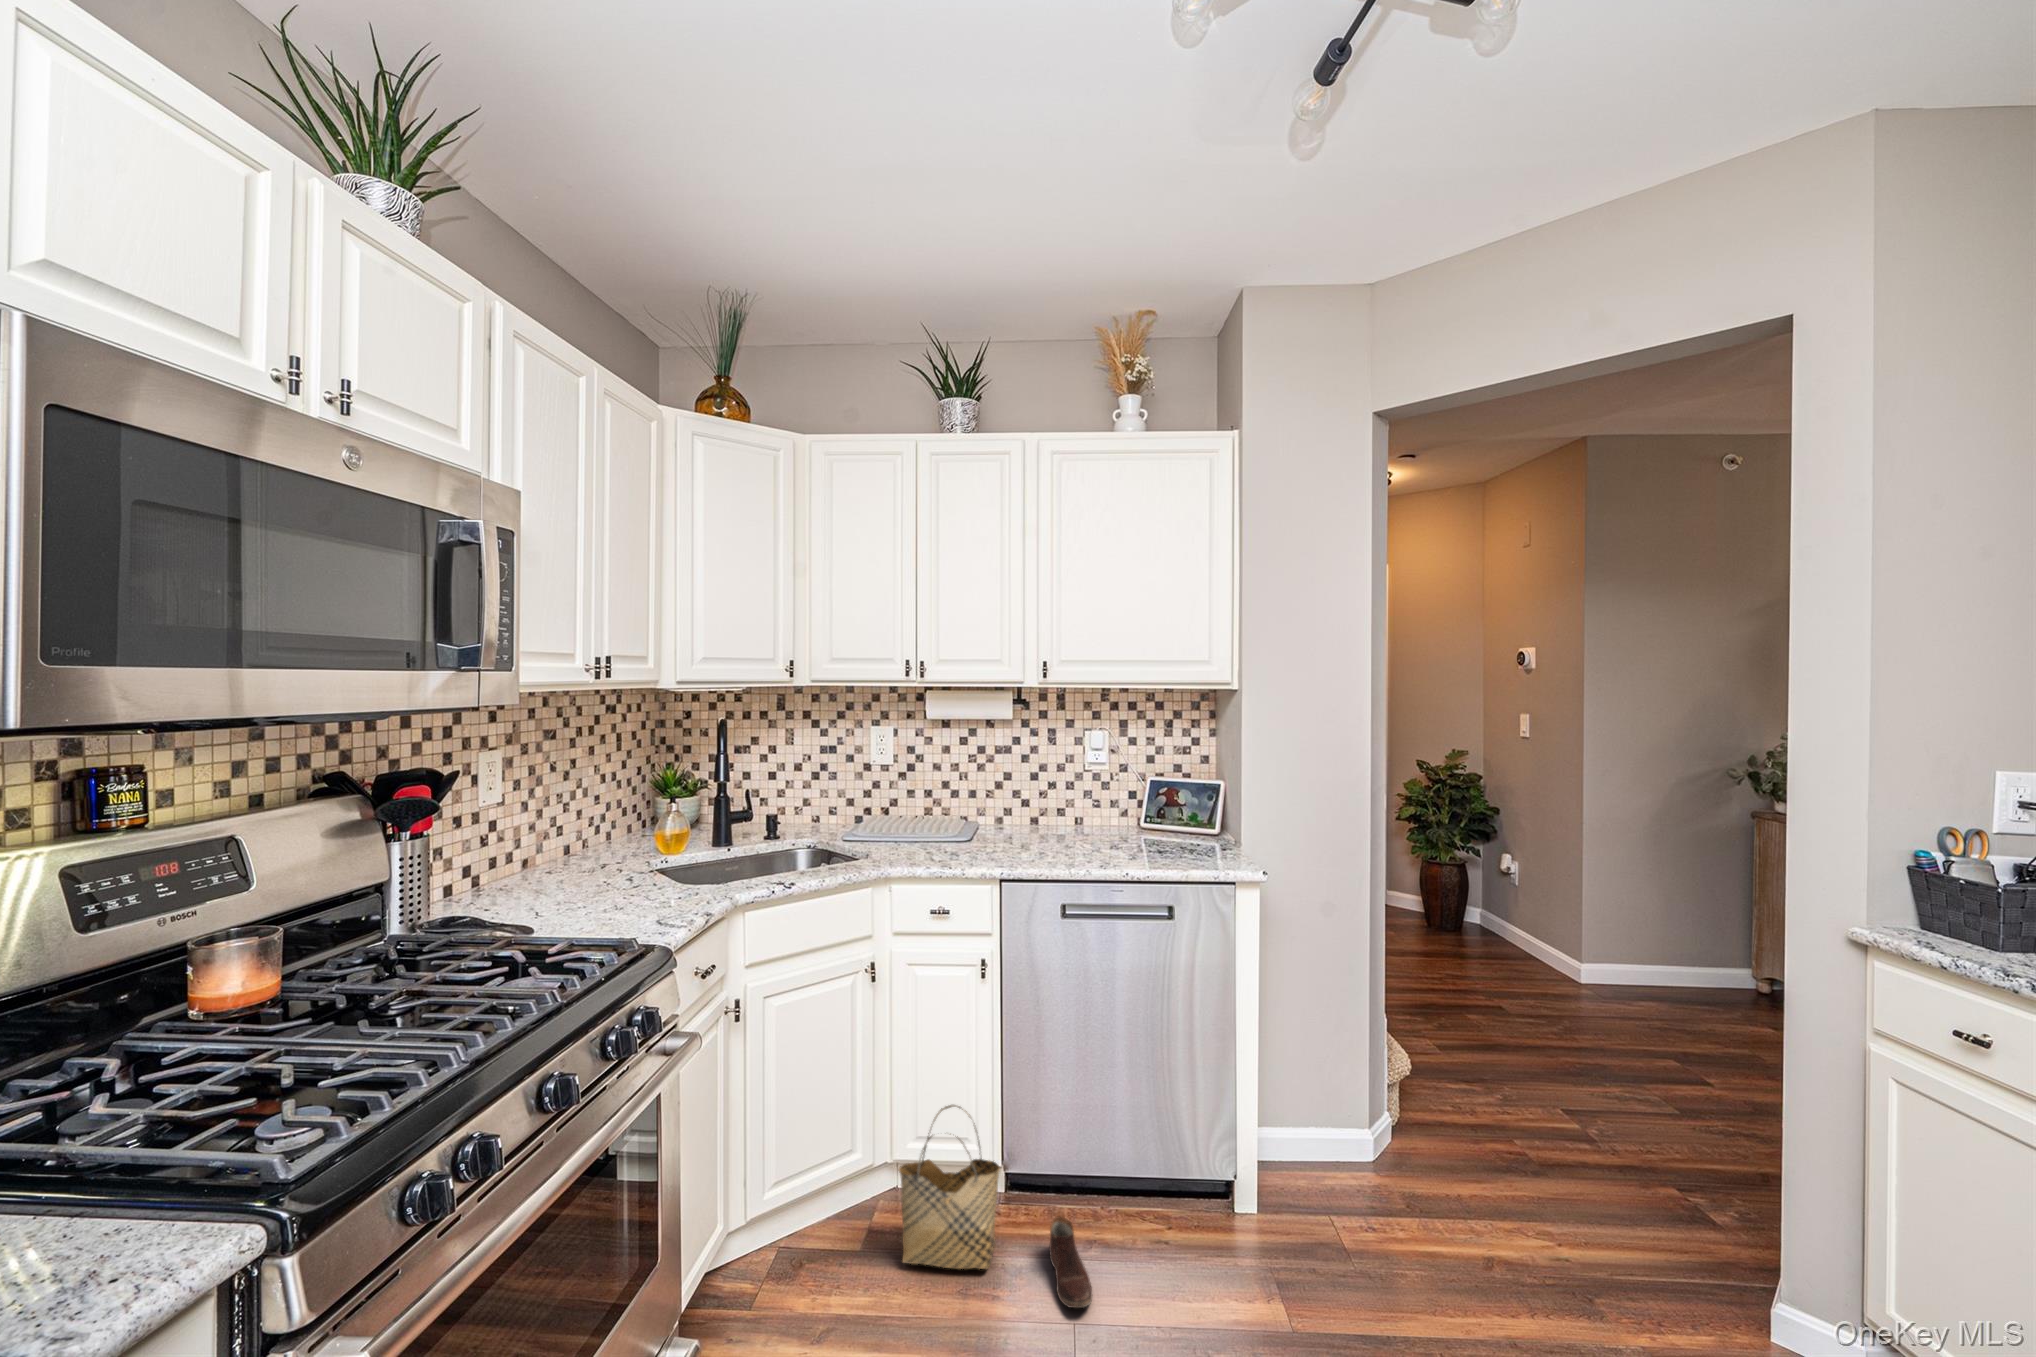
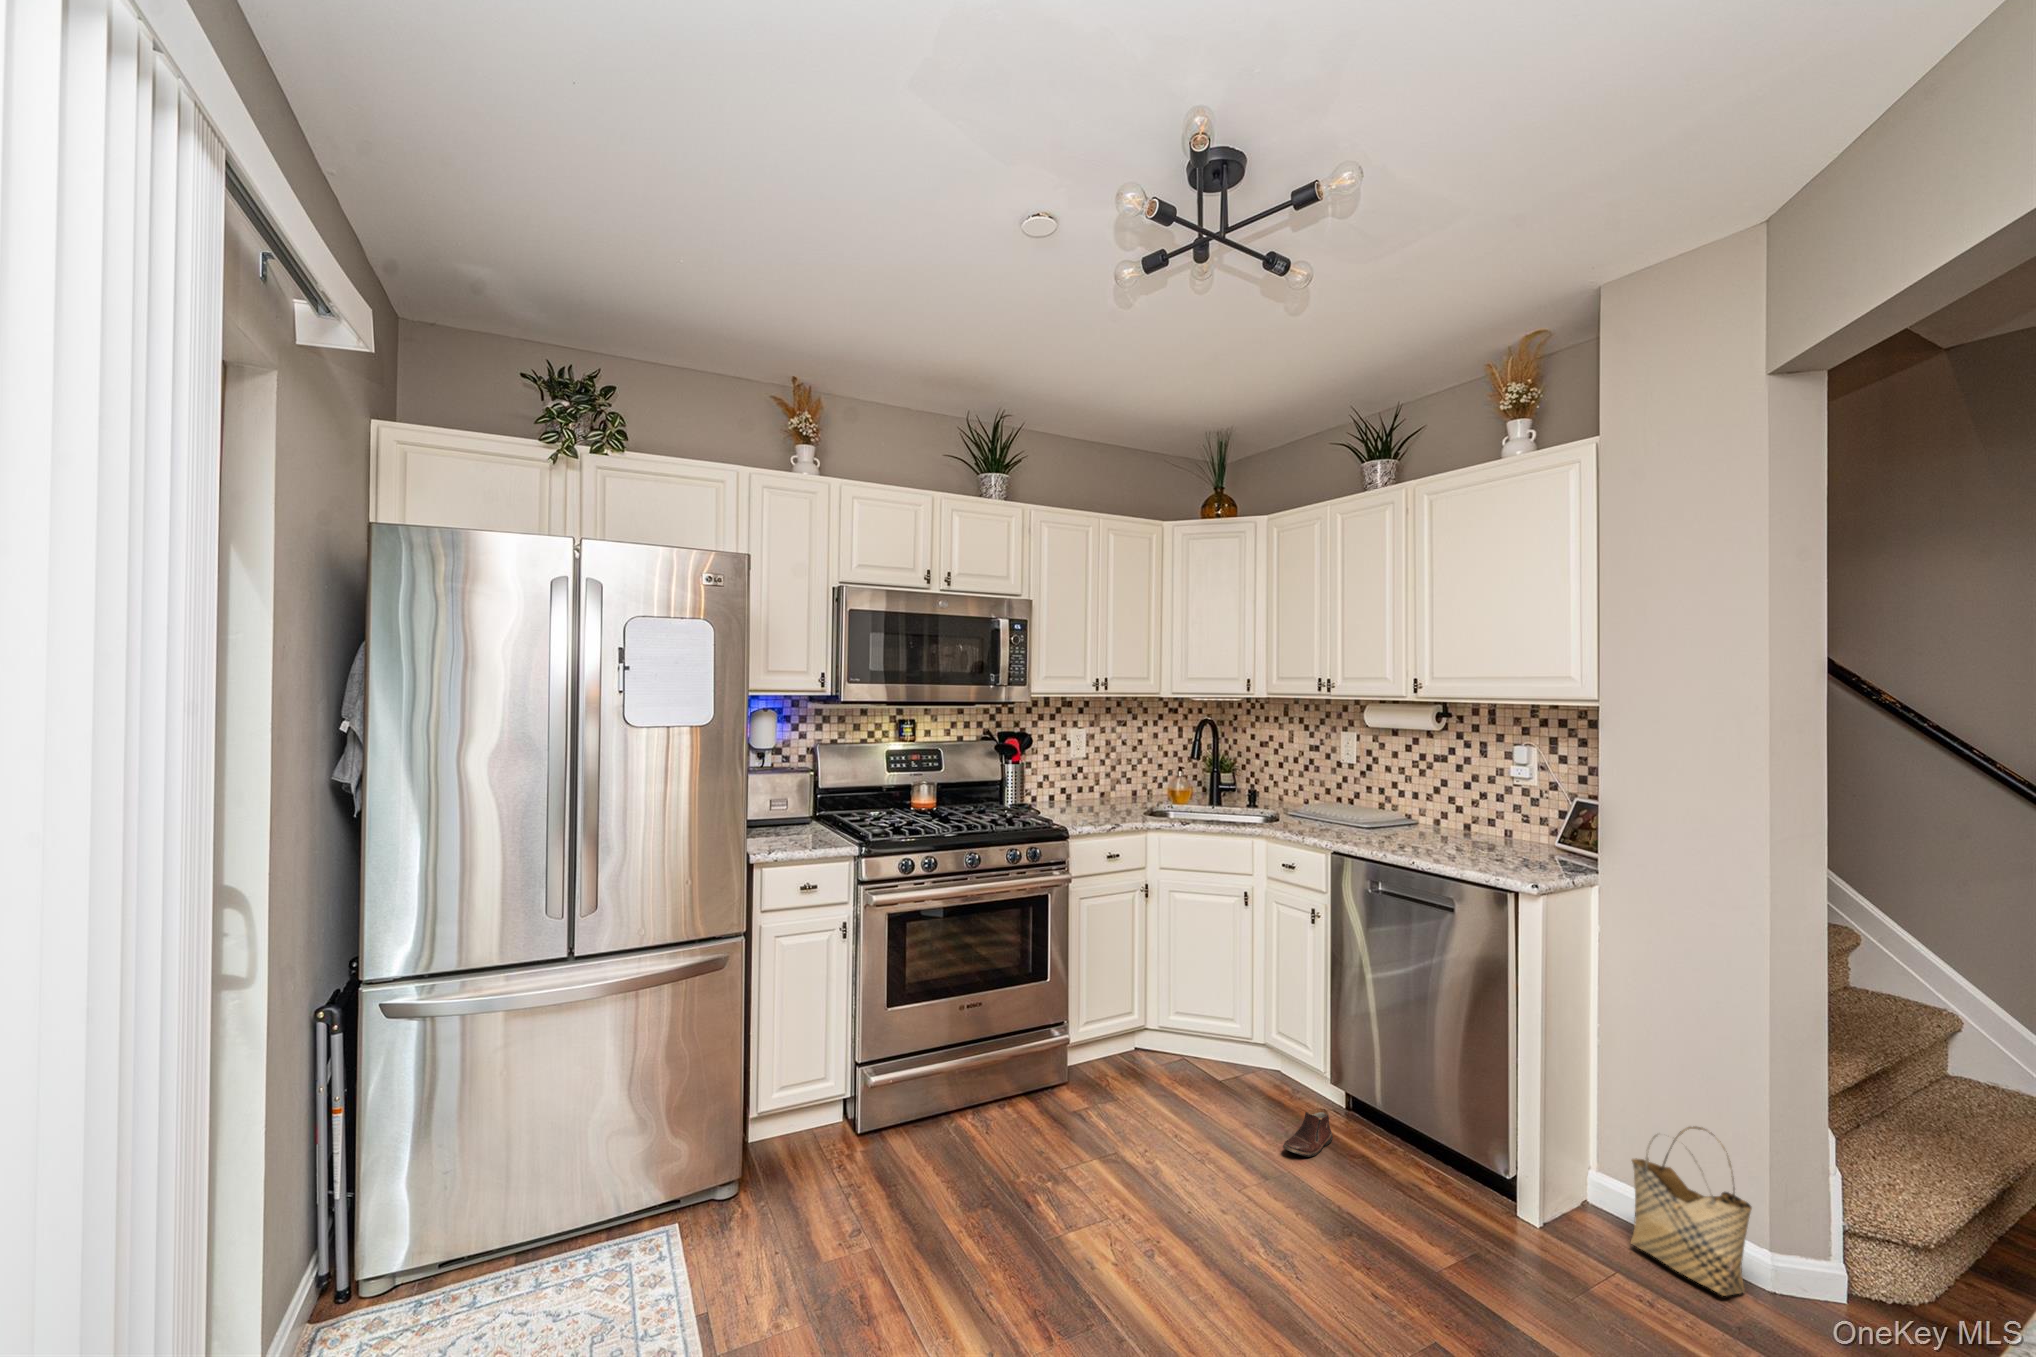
woven basket: present [899,1105,1000,1269] -> present [1630,1127,1752,1296]

